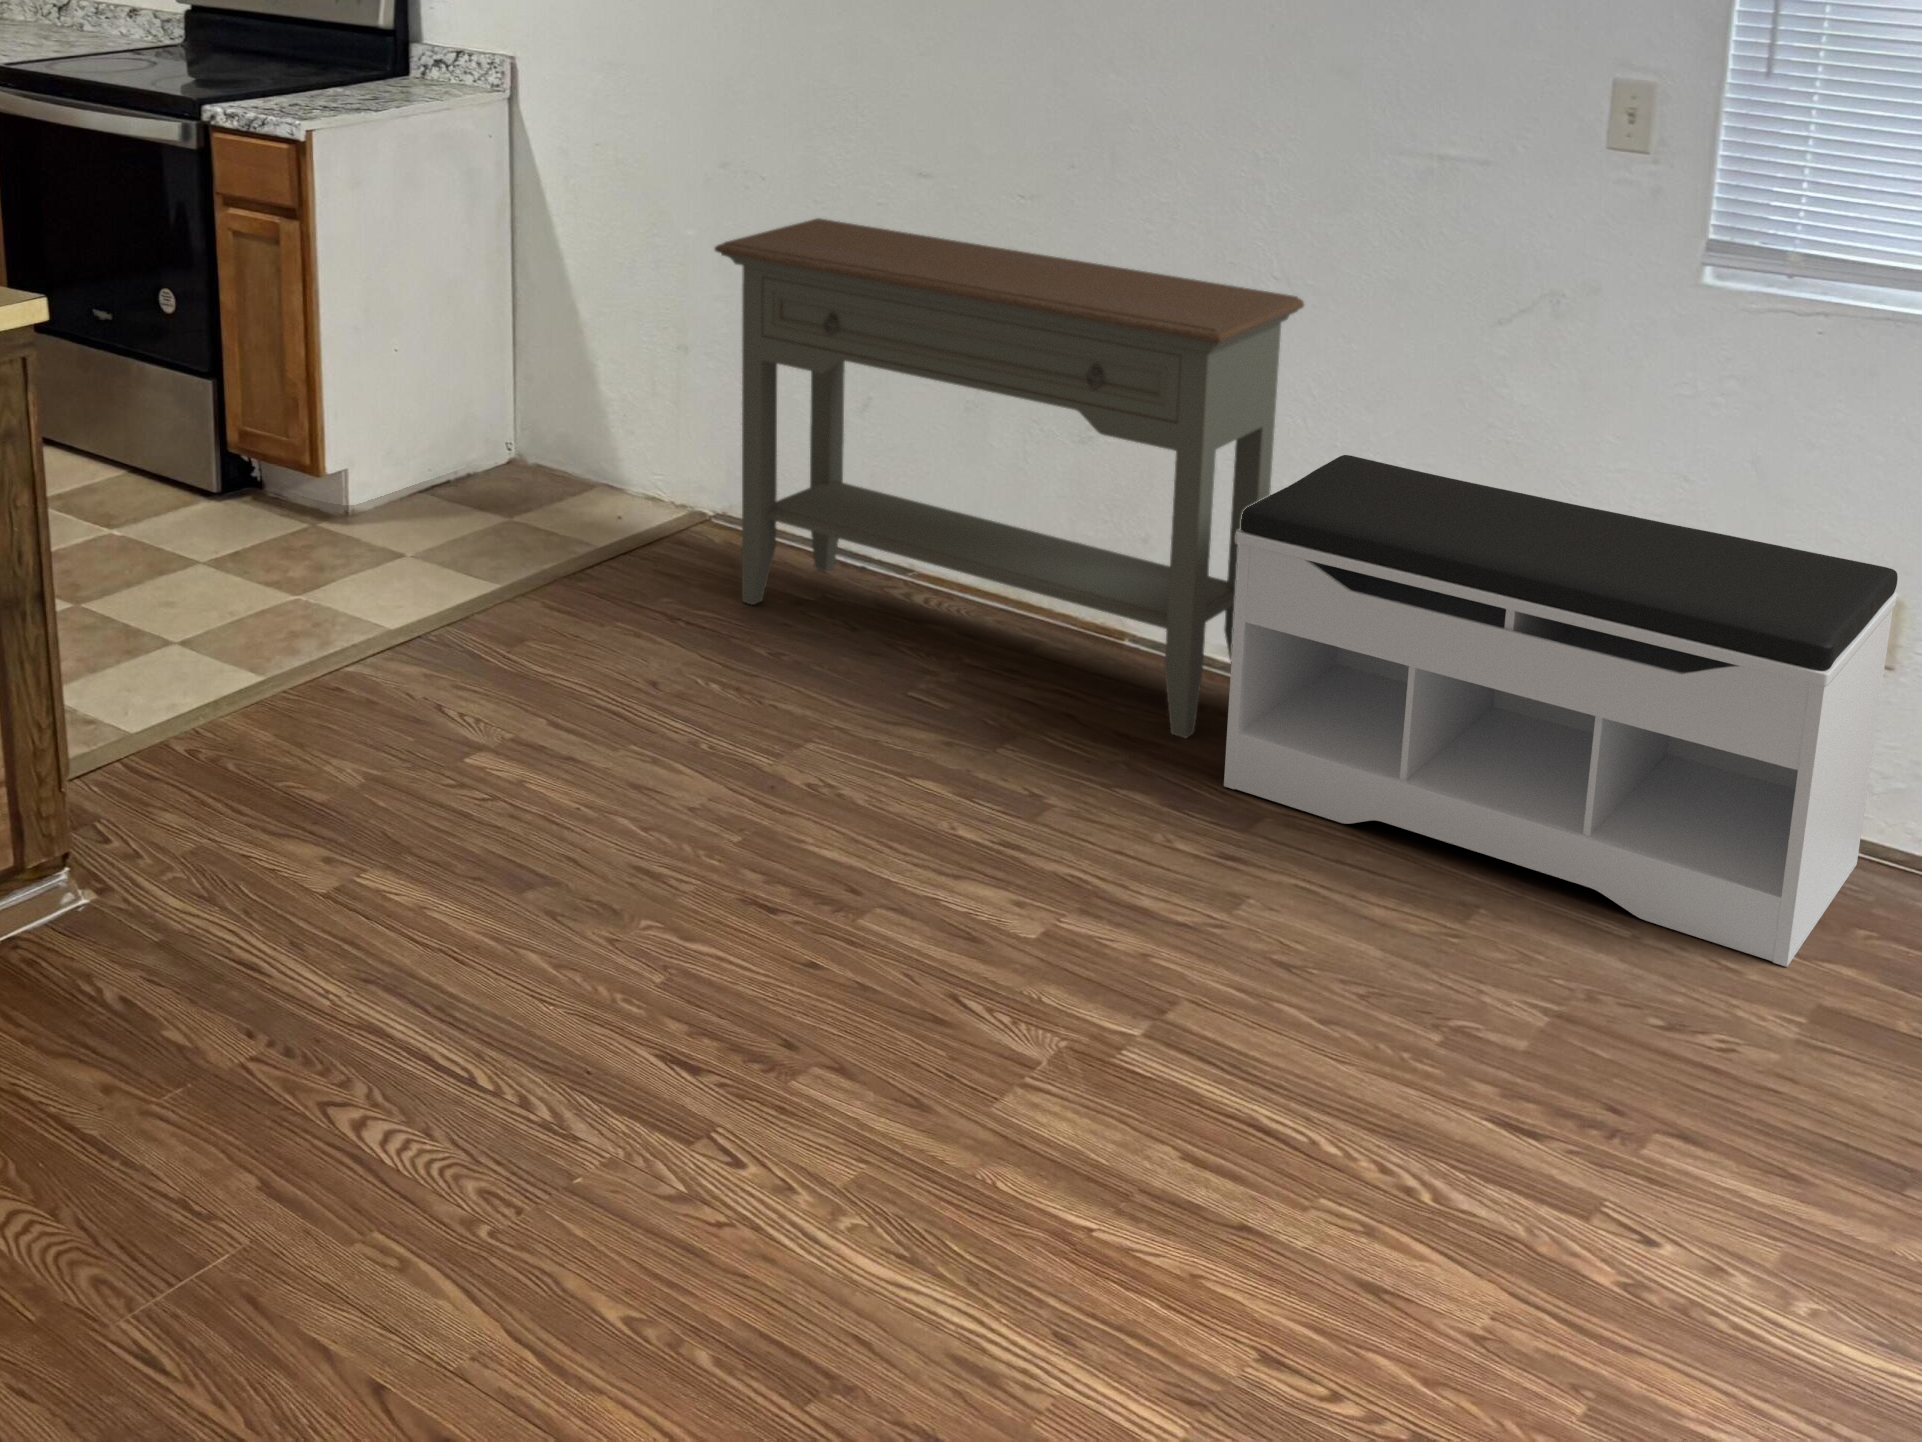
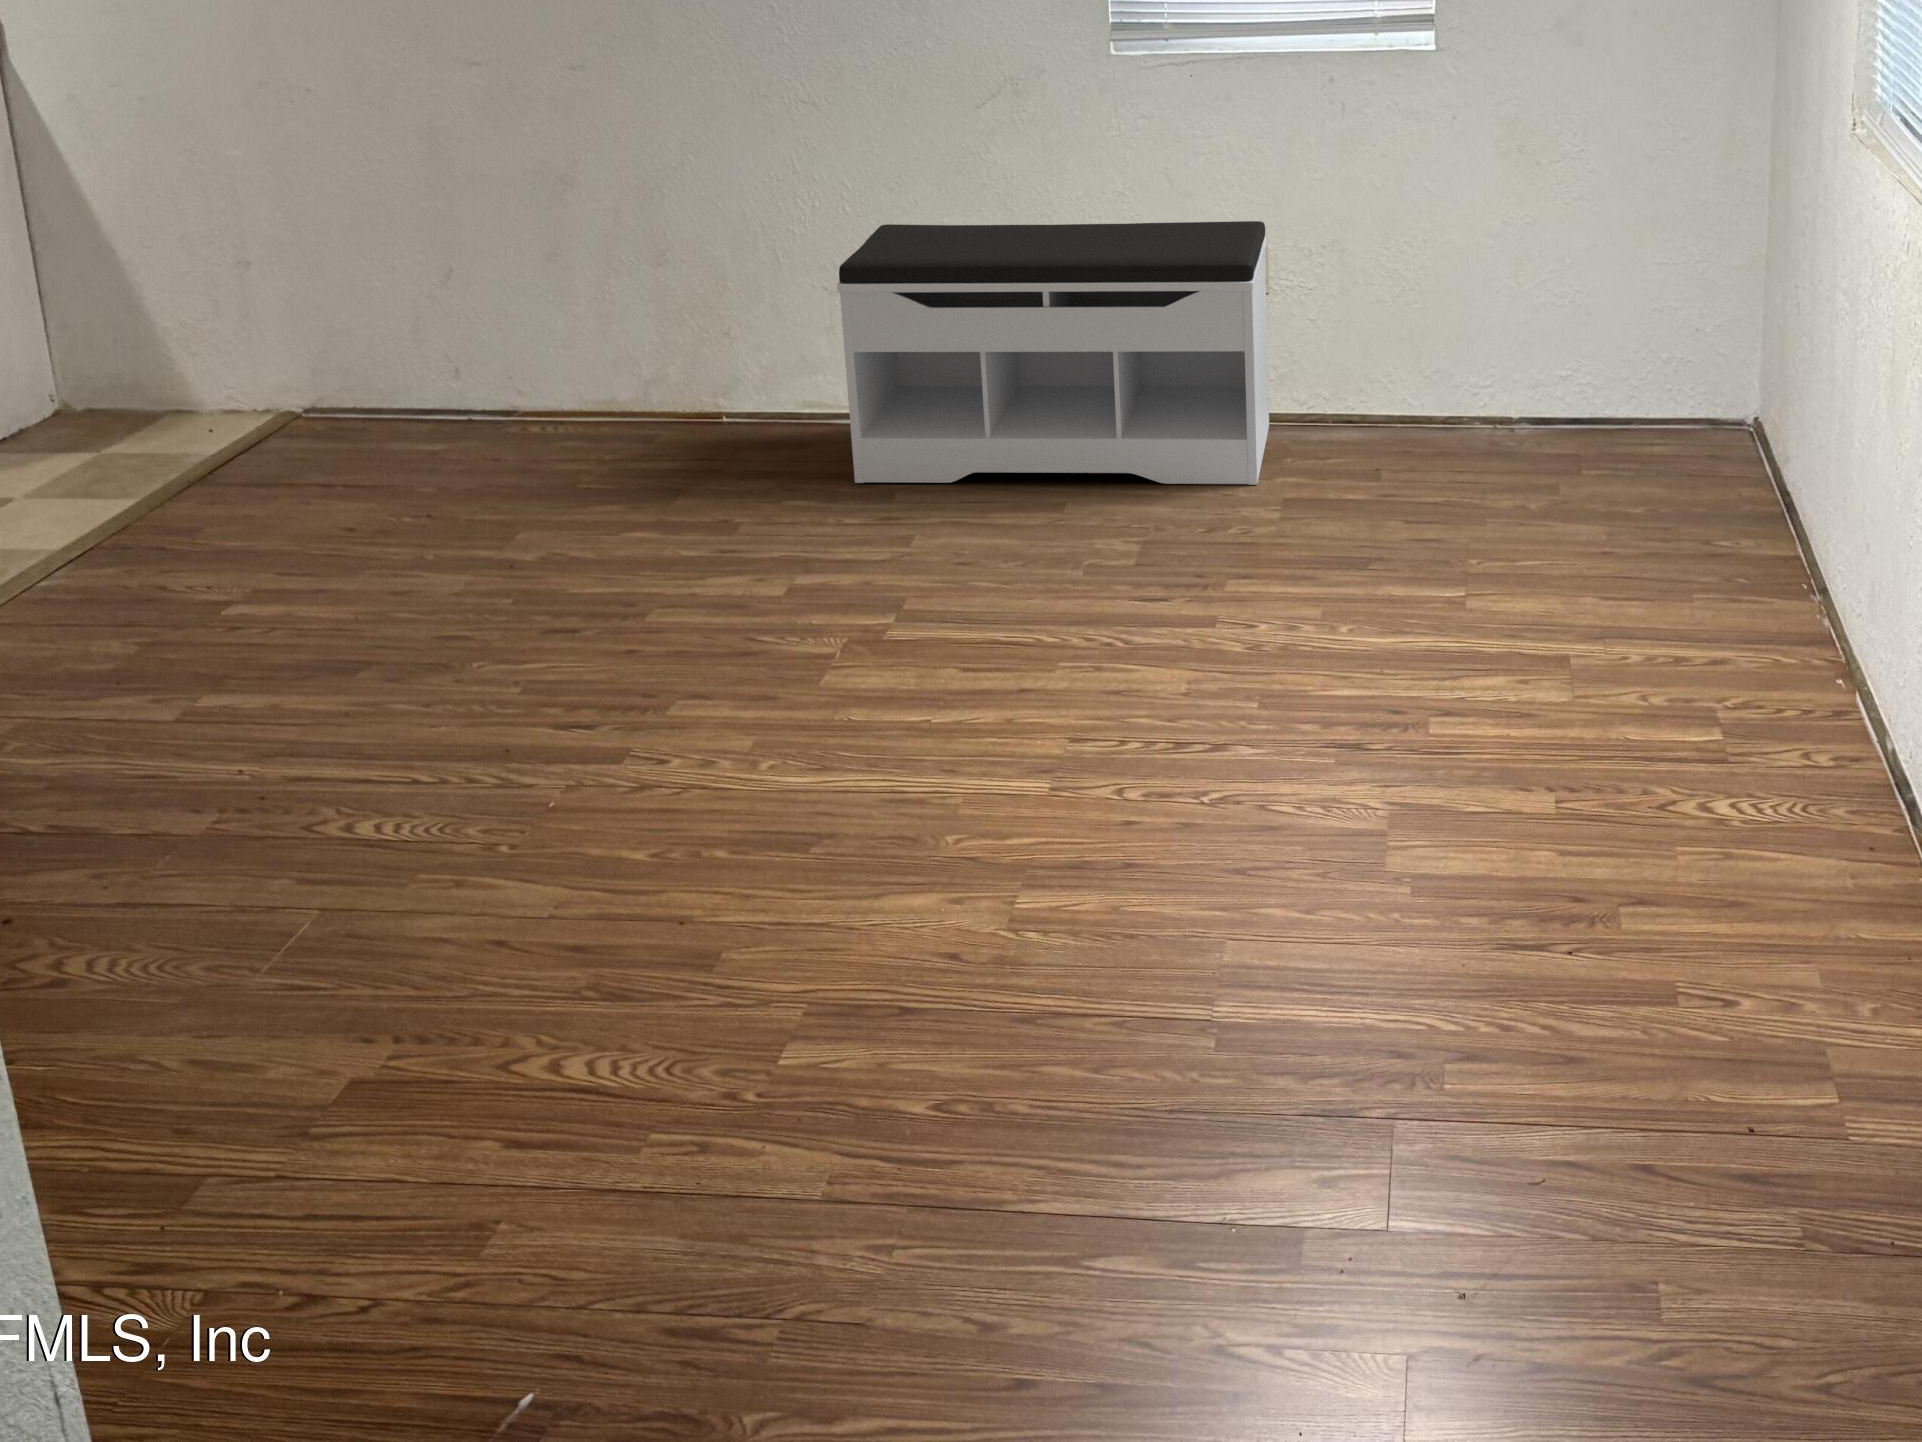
console table: present [715,218,1304,739] -> none [309,111,839,464]

